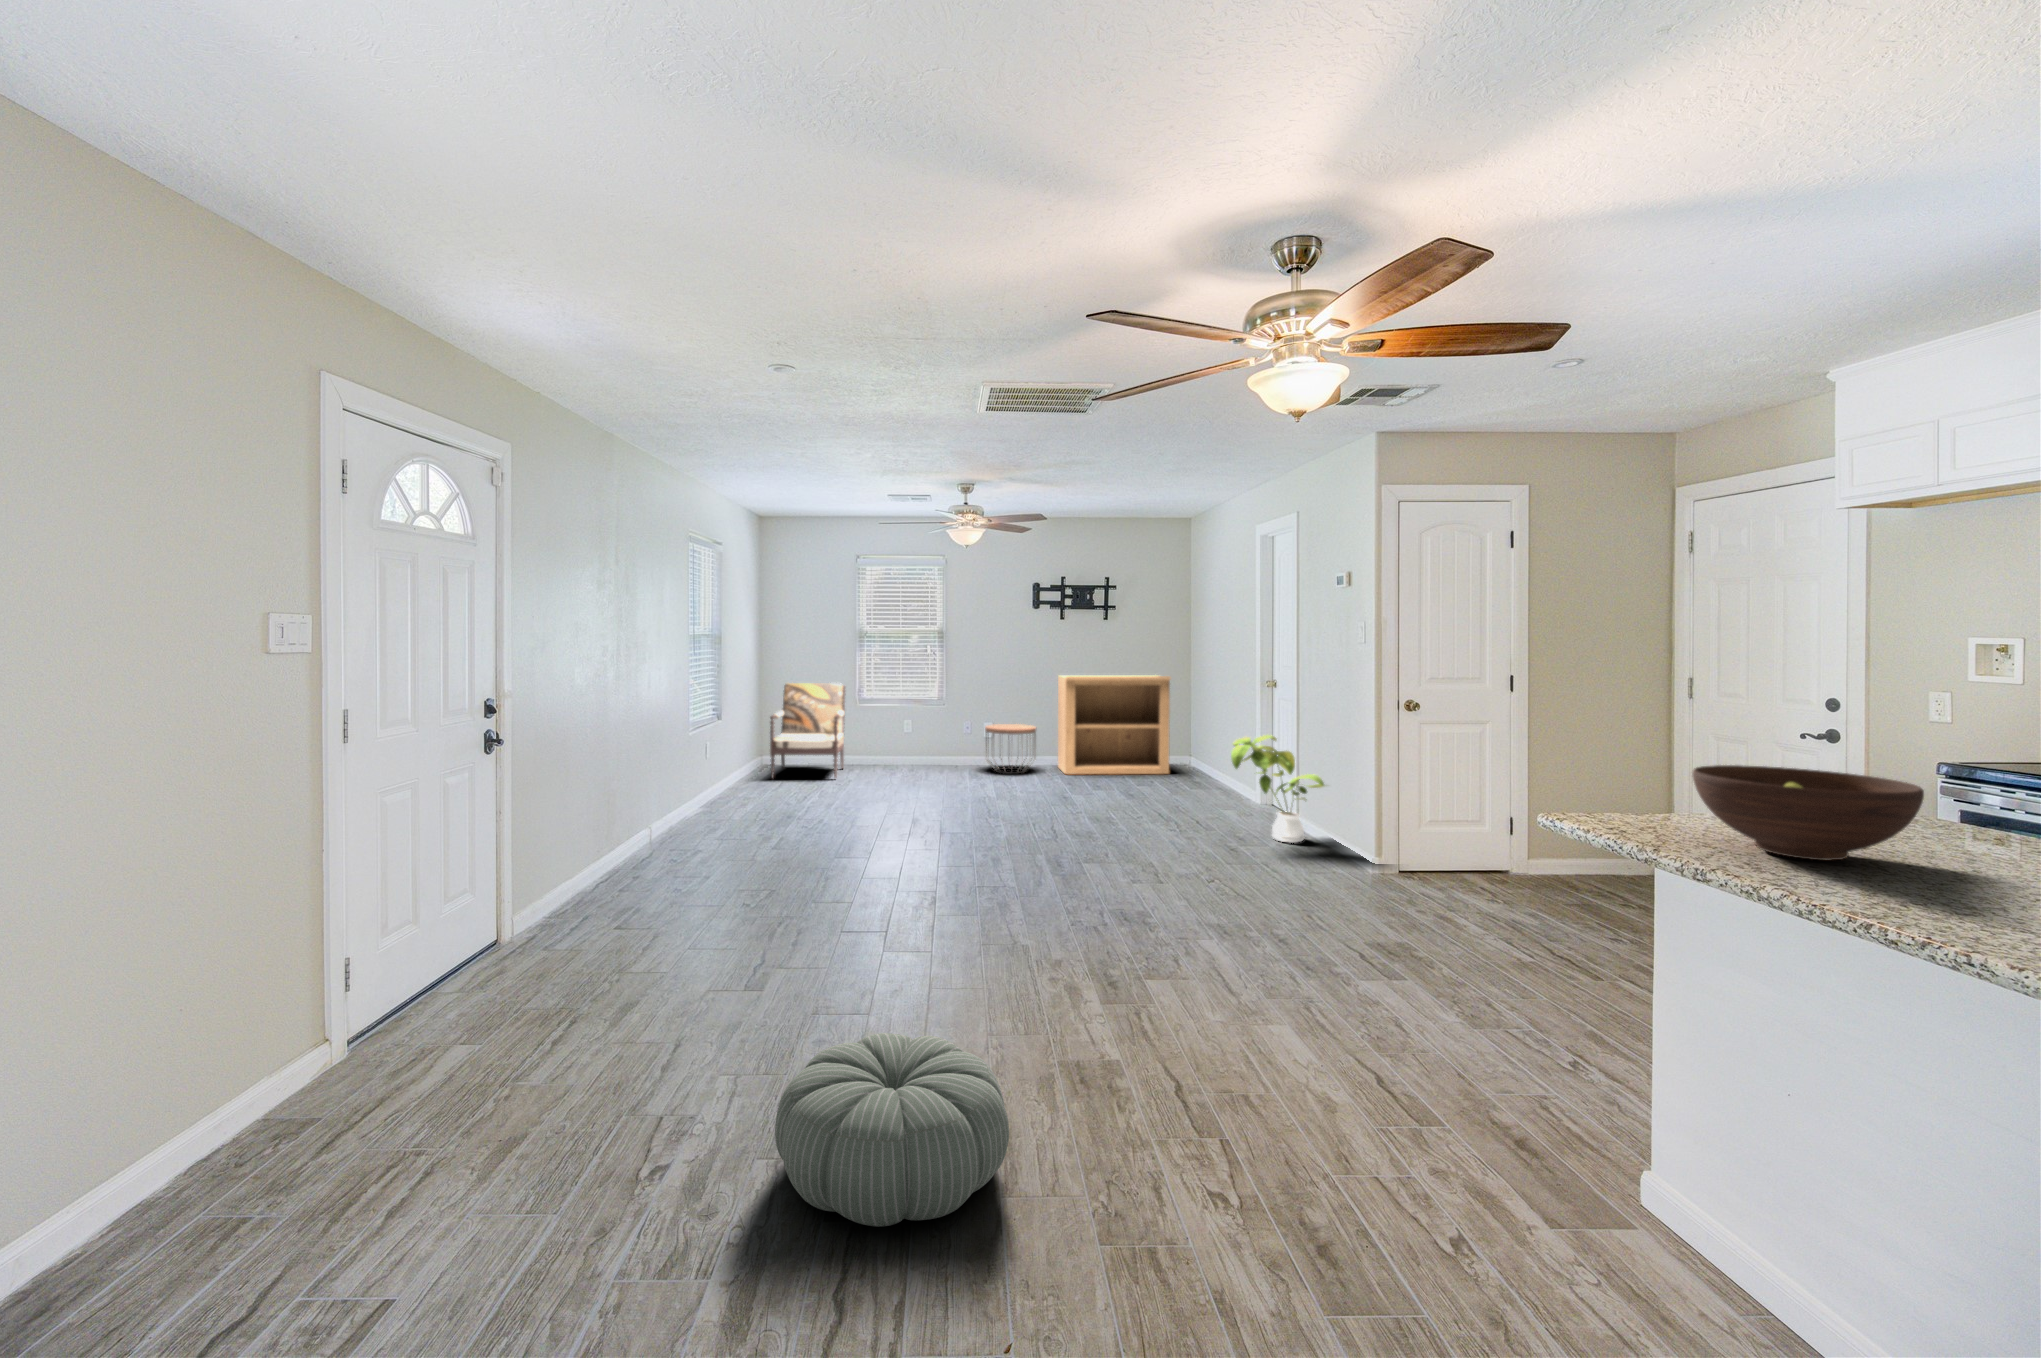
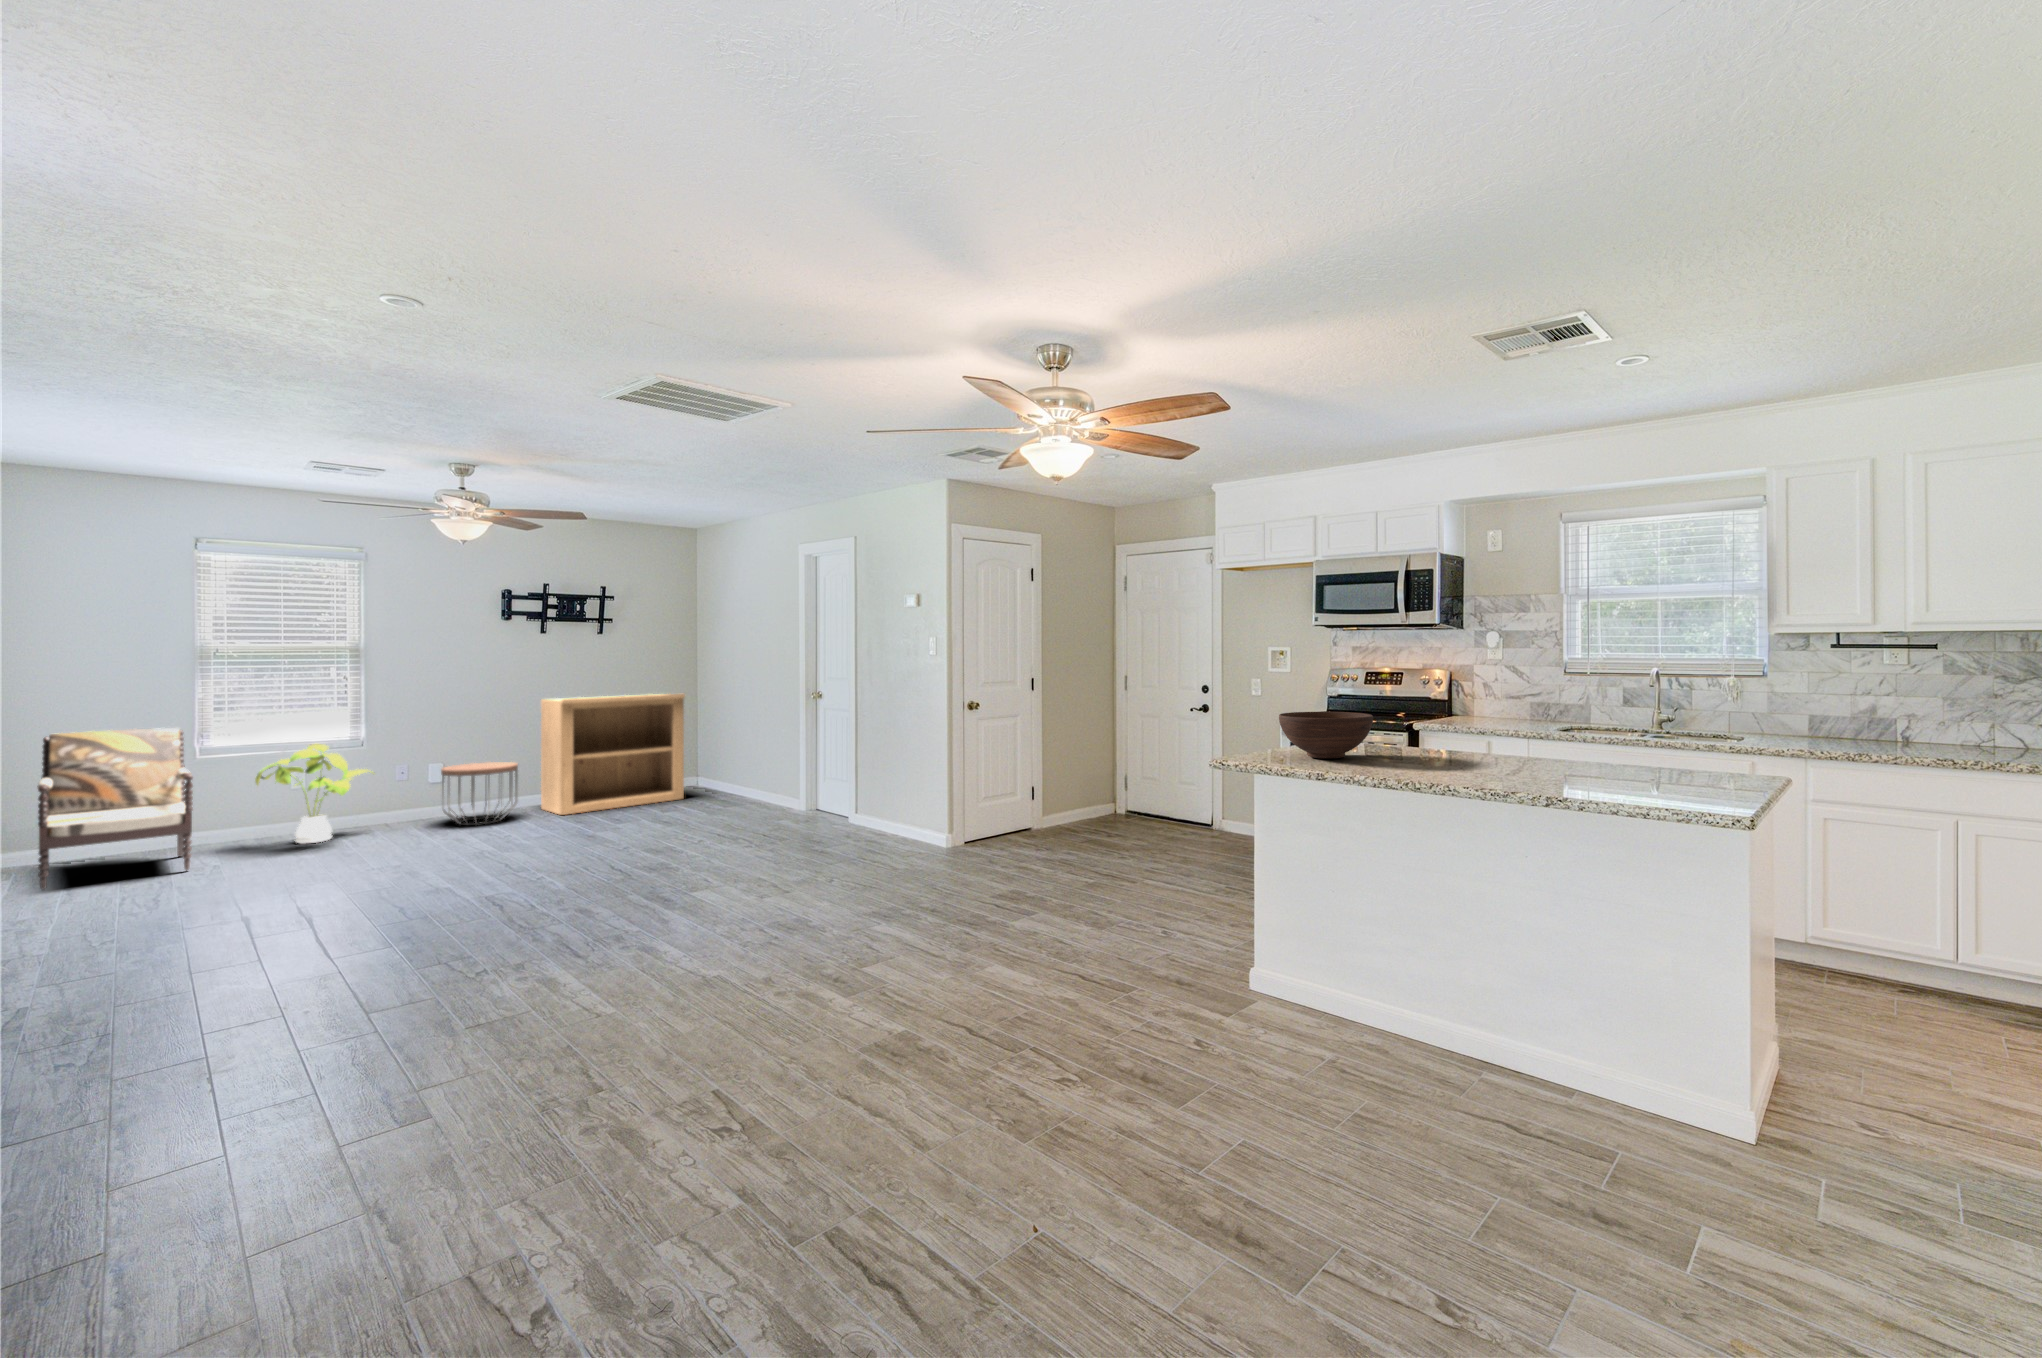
house plant: present [1231,735,1324,843] -> present [255,744,373,844]
pouf: present [775,1033,1009,1227] -> none [680,1046,925,1238]

